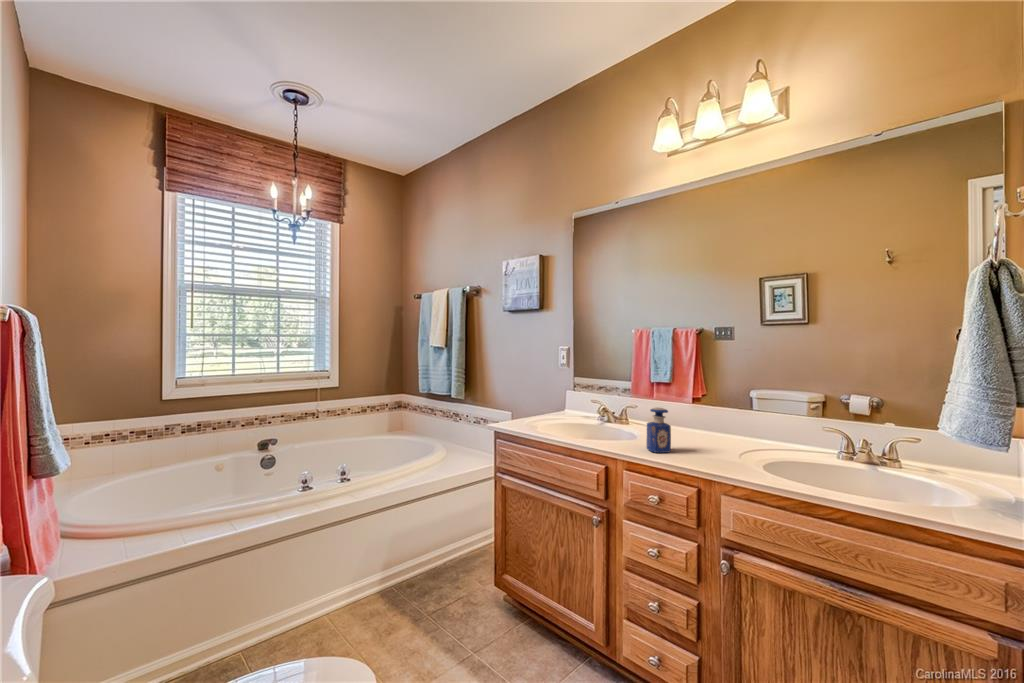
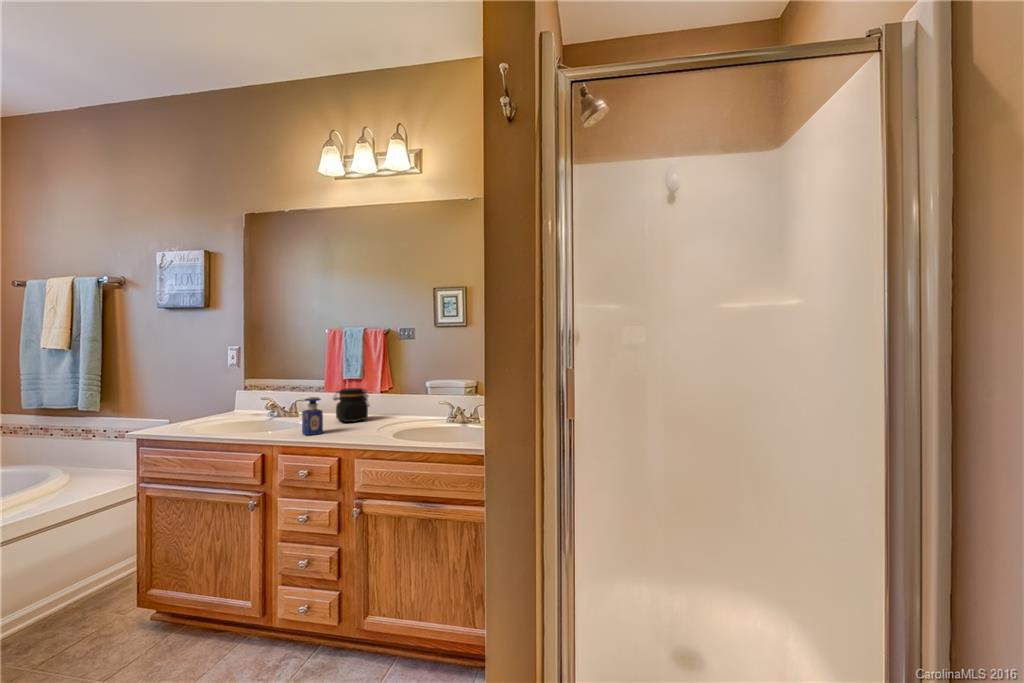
jar: none [673,398,718,440] -> present [333,388,369,422]

